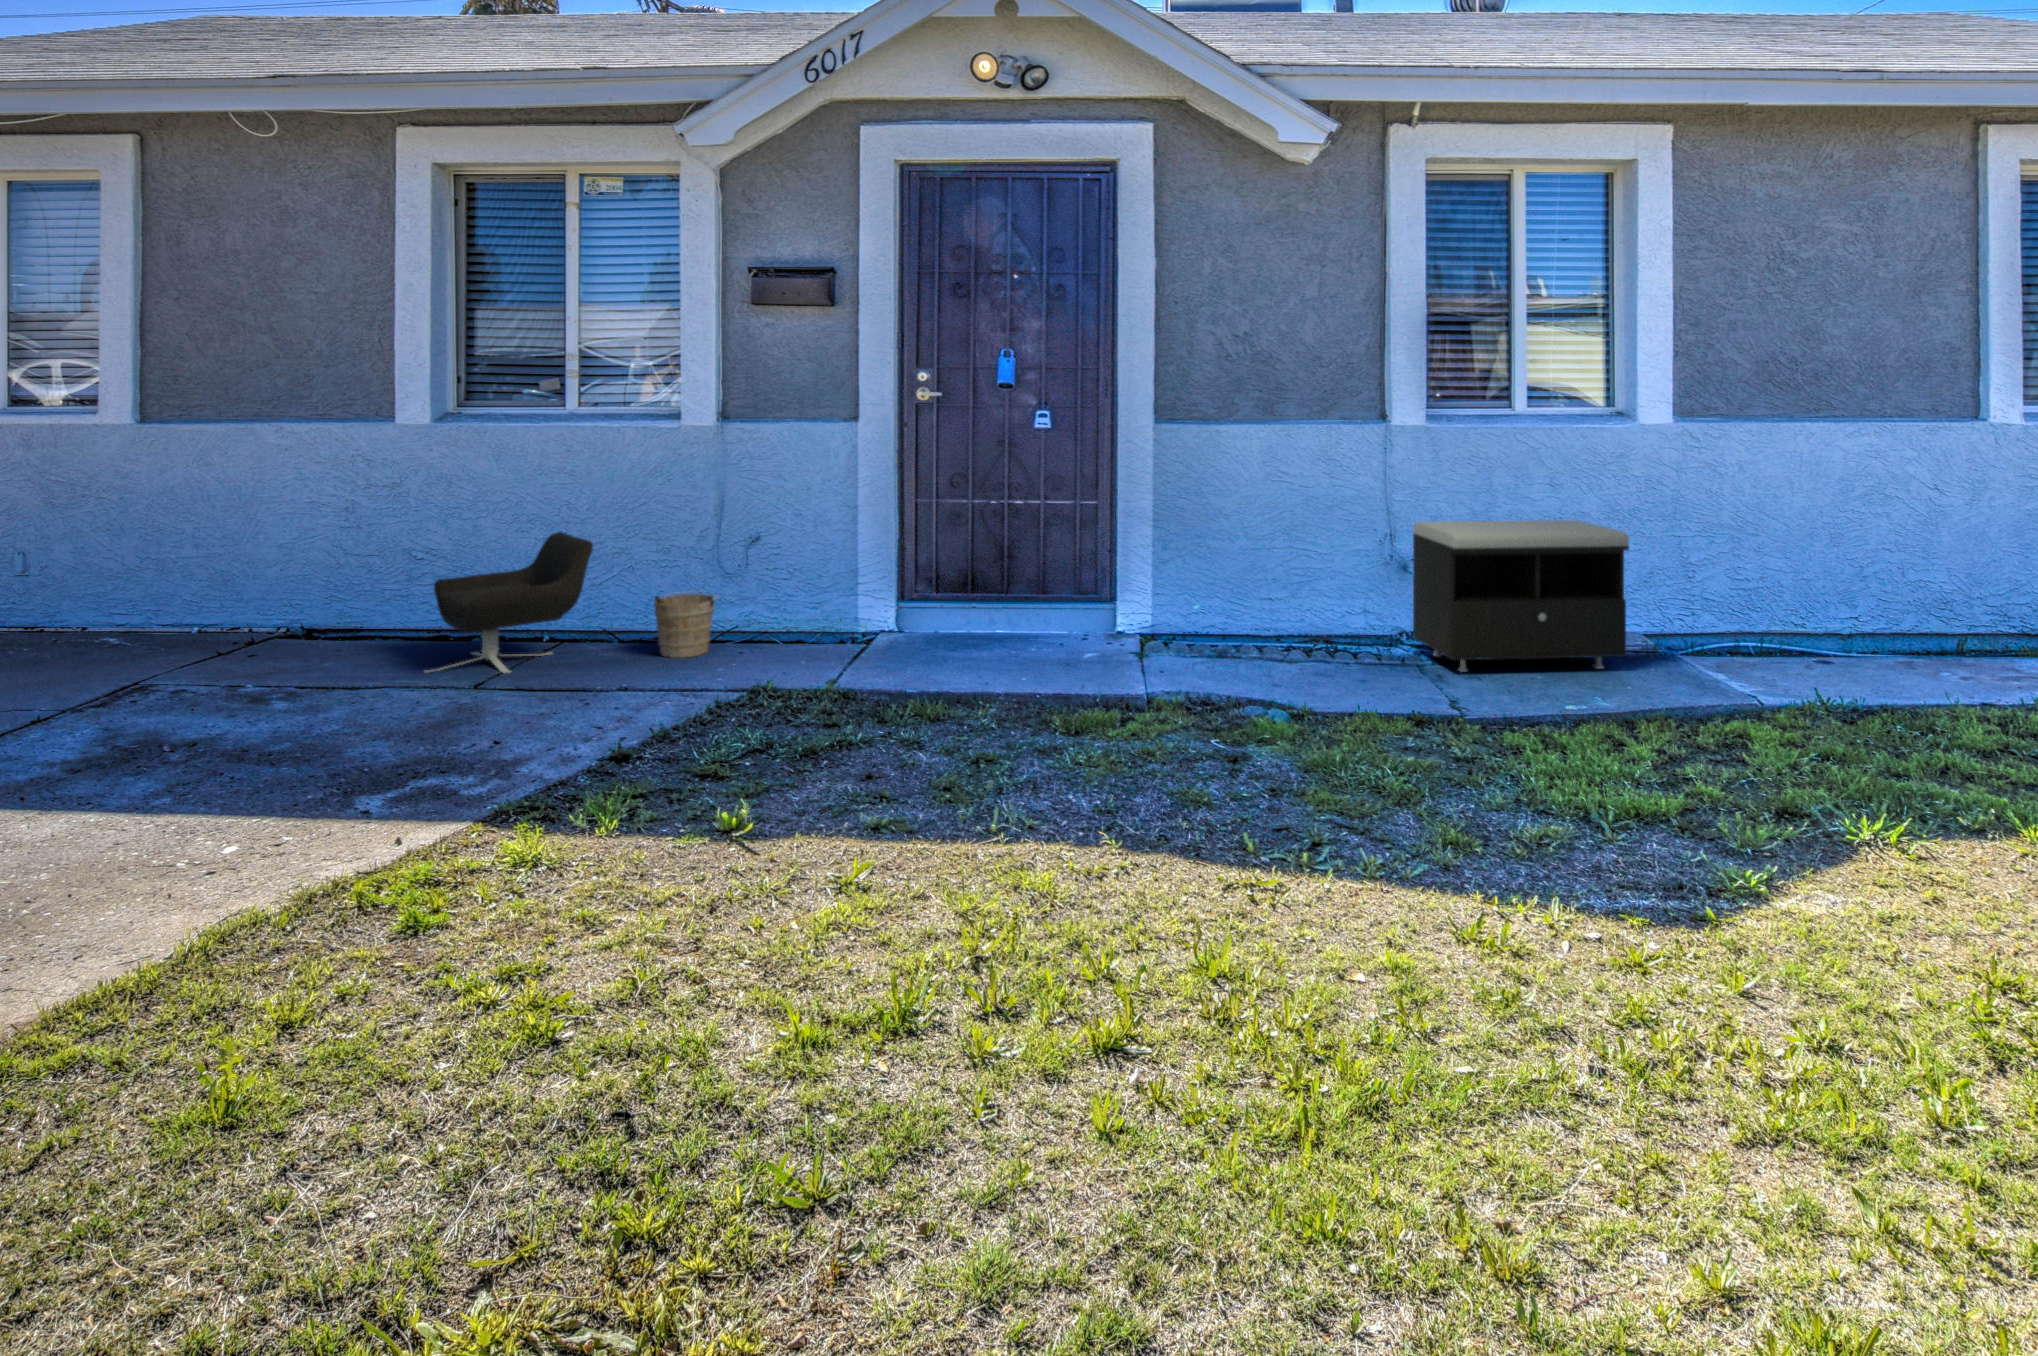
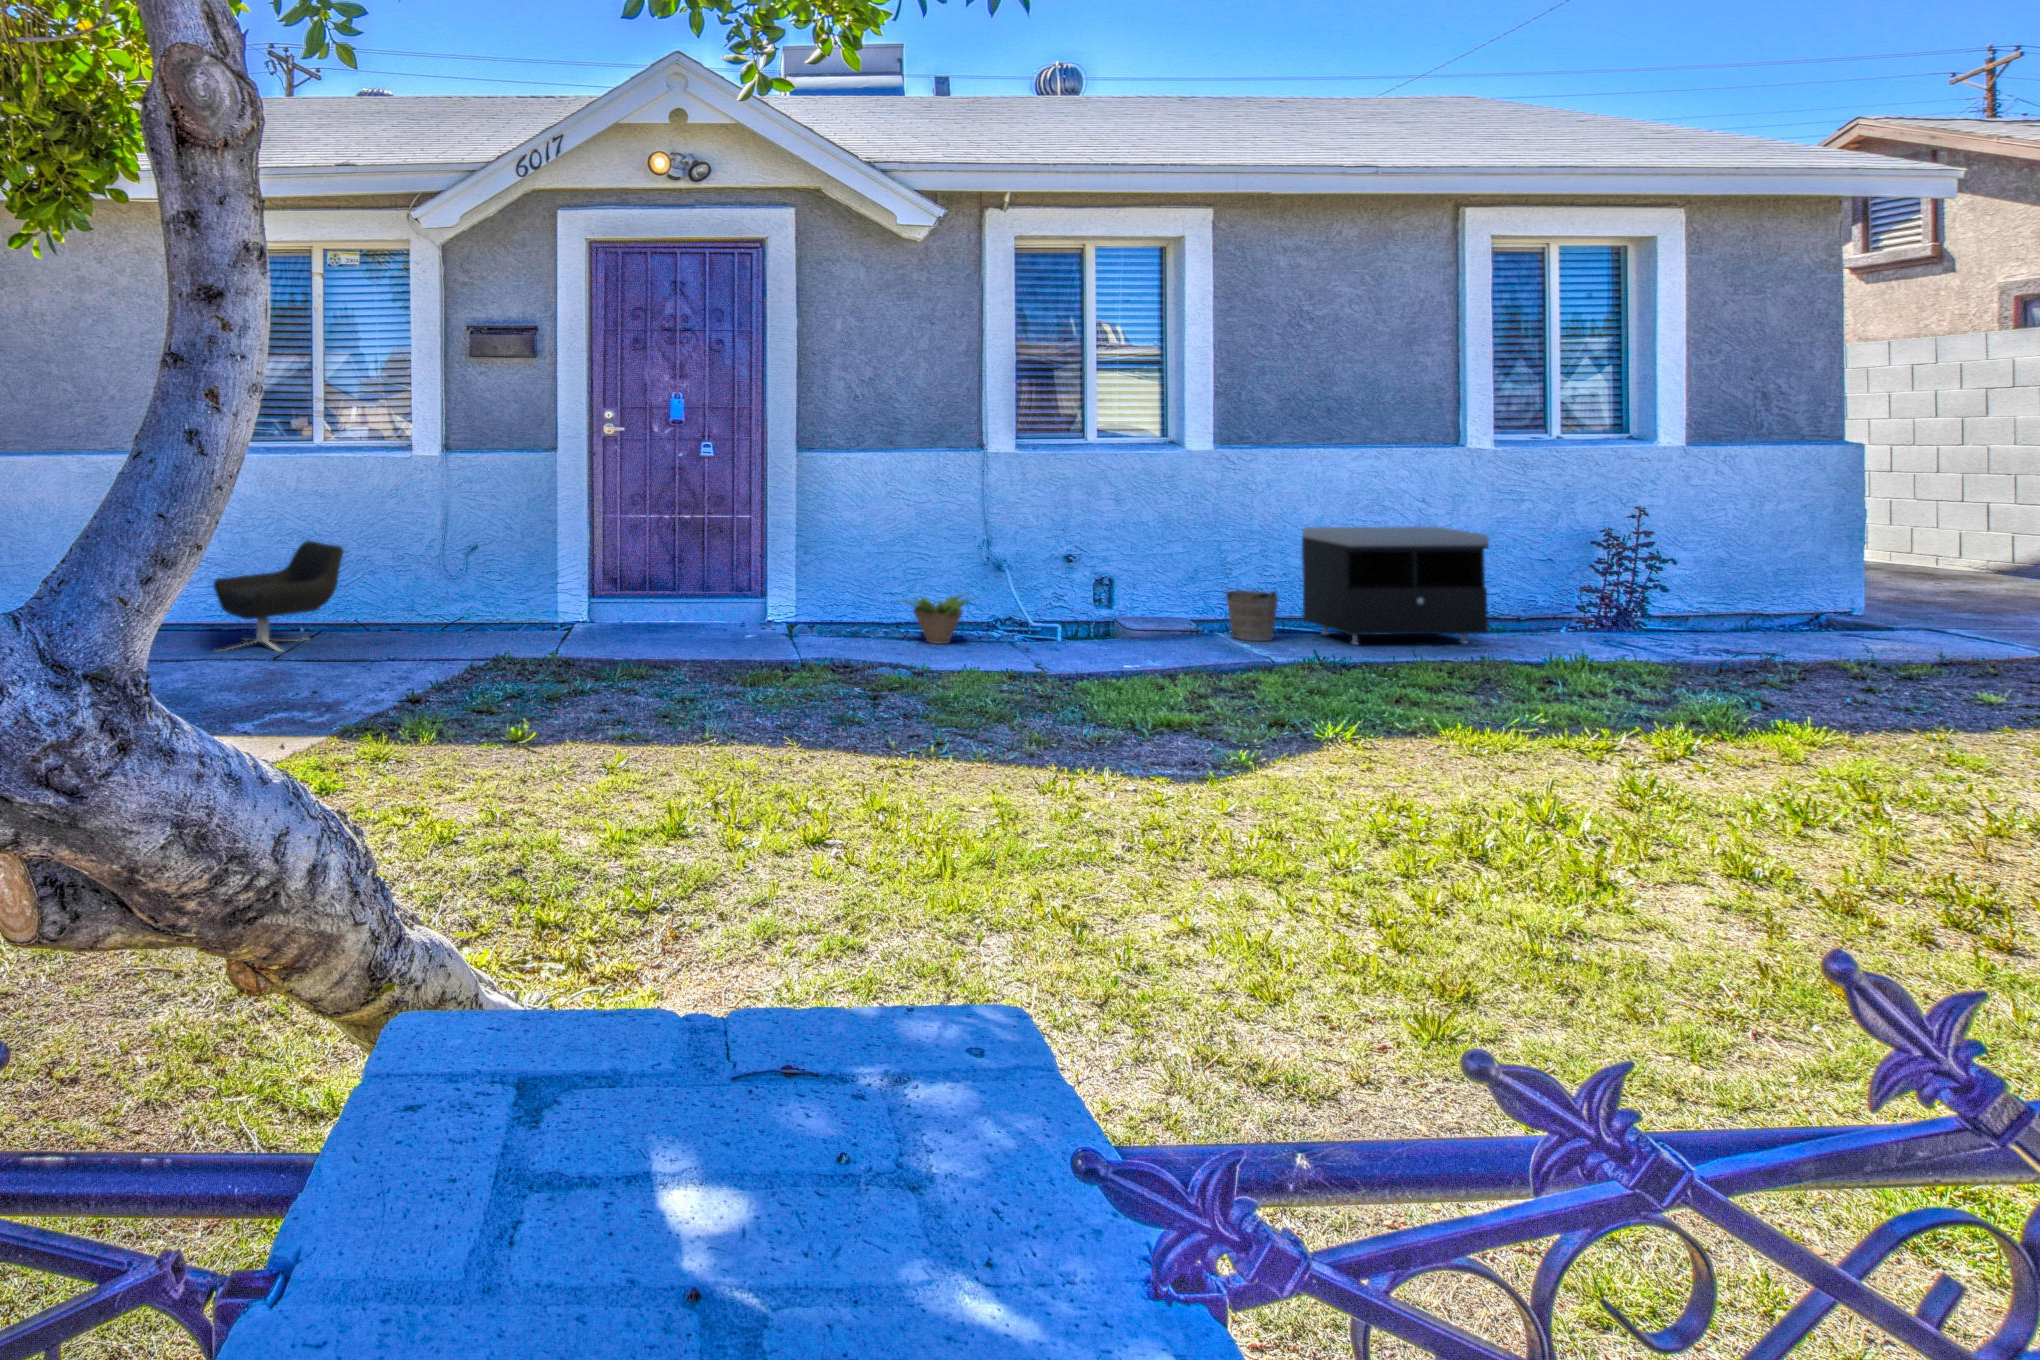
storage bench: present [1413,520,1629,672] -> present [1302,527,1489,645]
bucket: present [654,592,716,658] -> present [1225,590,1278,641]
decorative plant: none [1269,601,1380,665] -> present [907,594,978,644]

